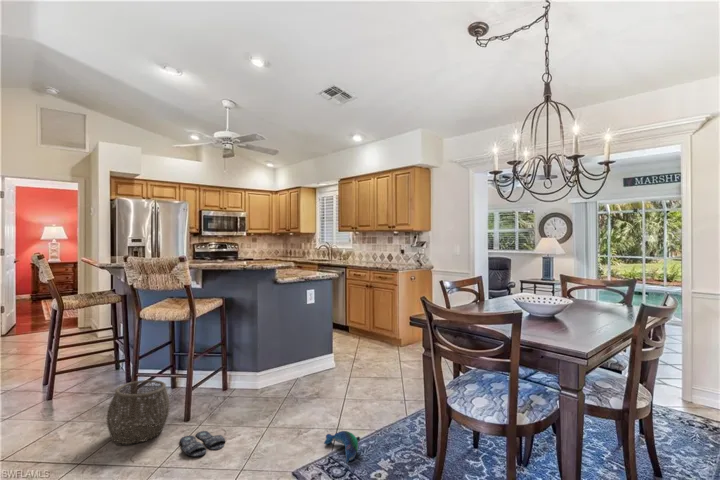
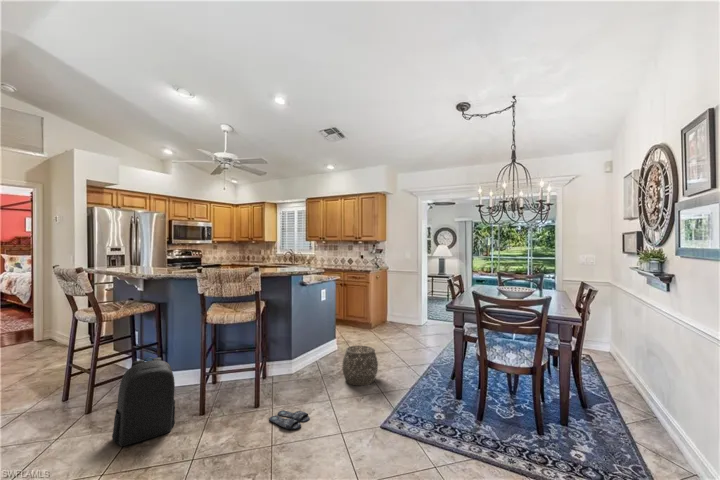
backpack: none [29,350,101,439] -> present [112,358,175,446]
woven basket: present [107,380,170,444] -> present [342,345,378,386]
plush toy: present [324,431,360,464] -> none [381,390,413,411]

